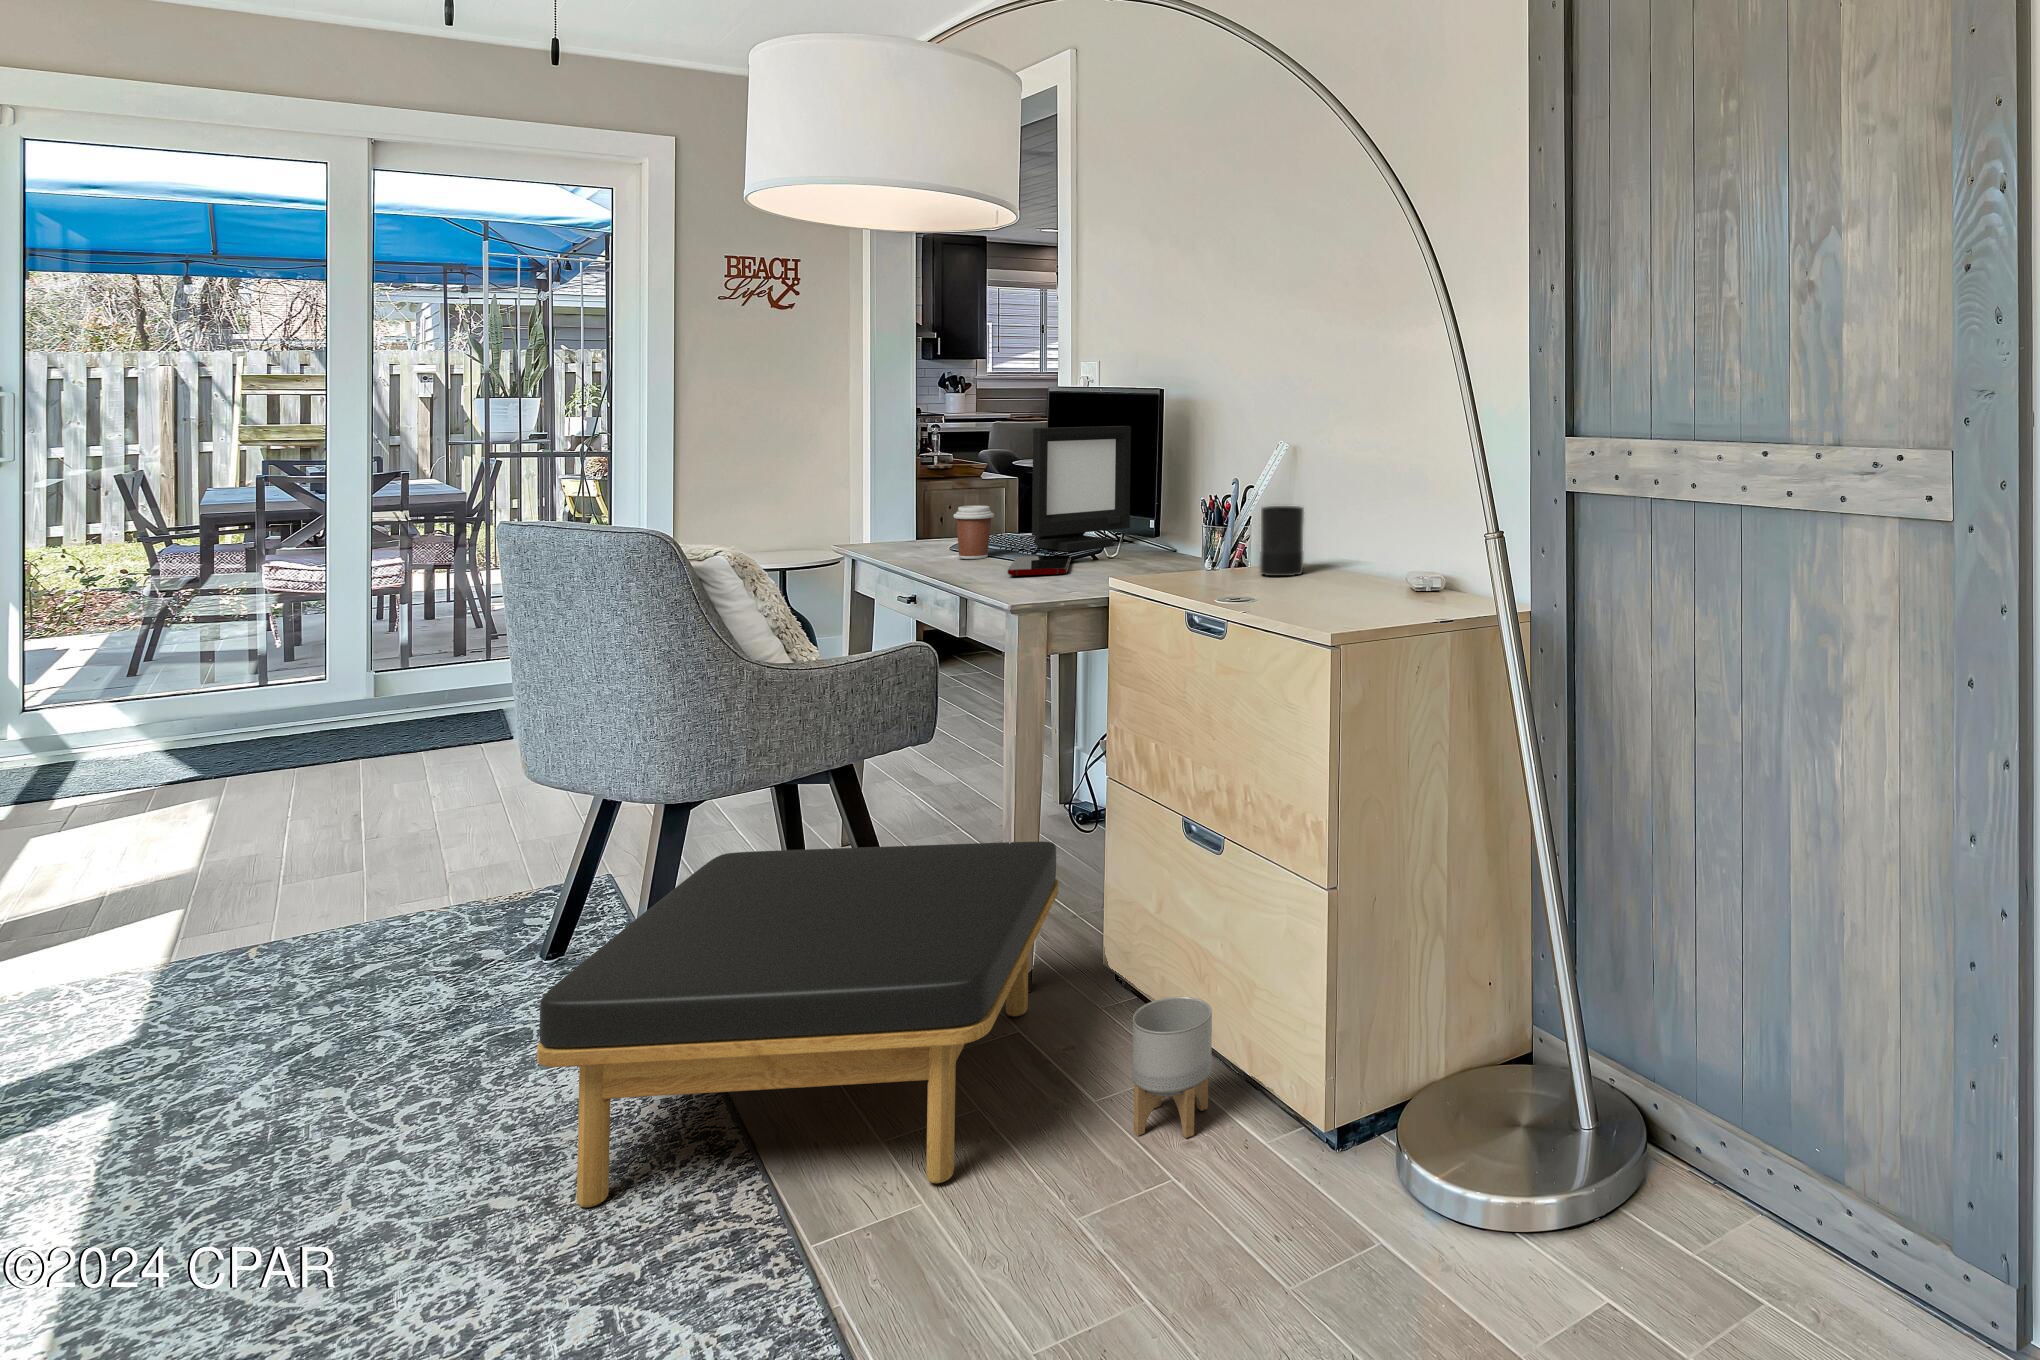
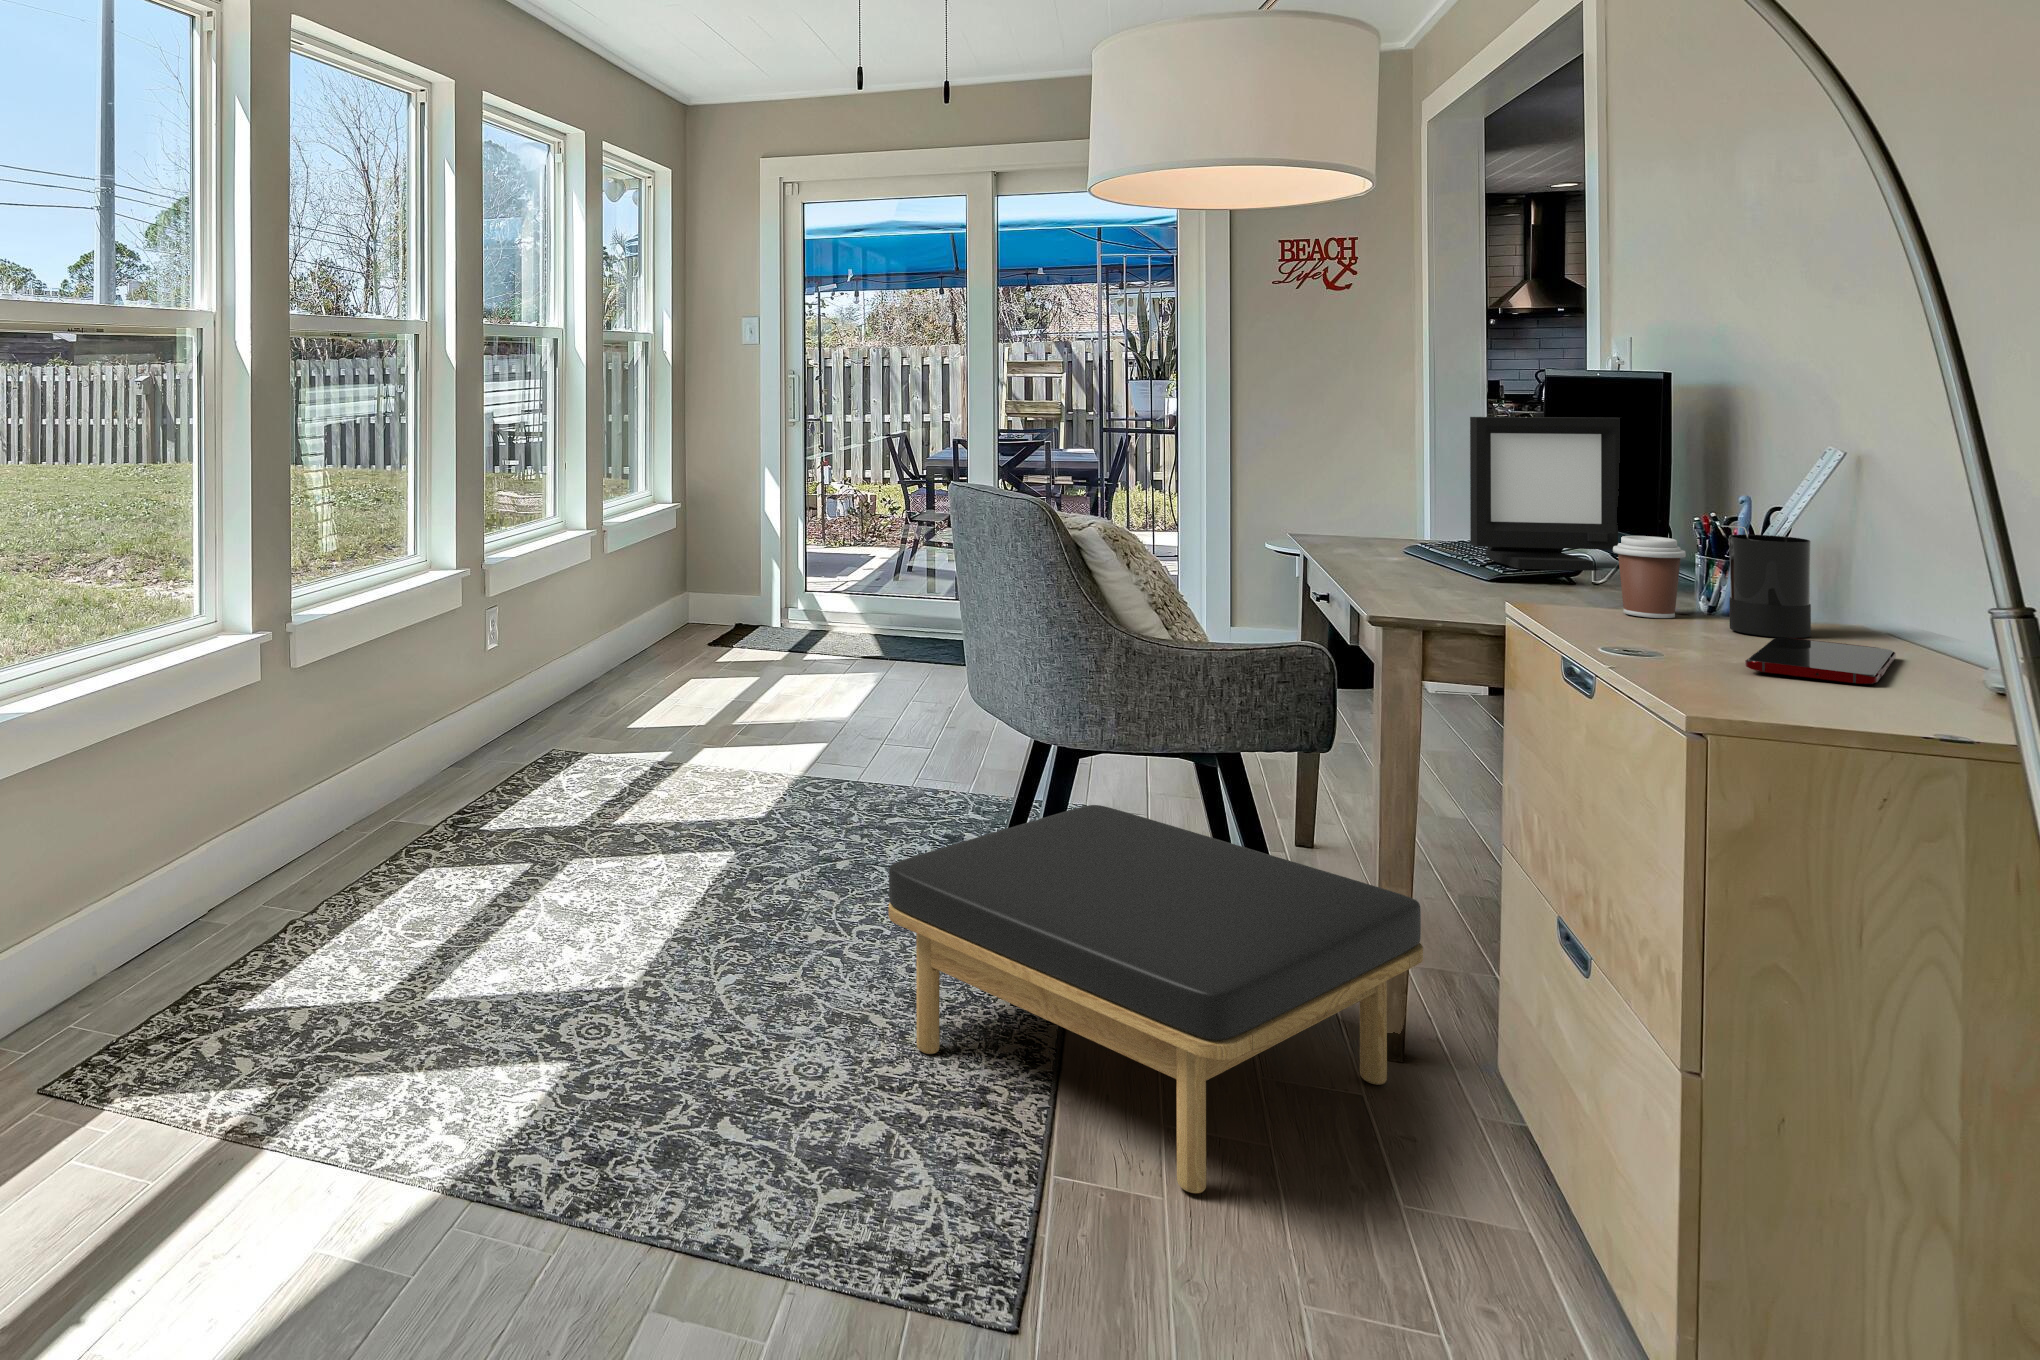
coffee cup: present [954,506,994,559] -> present [1613,536,1686,618]
smartphone: present [1008,555,1071,576] -> present [1745,637,1896,684]
planter: present [1132,997,1212,1138] -> none [1428,1124,1545,1314]

